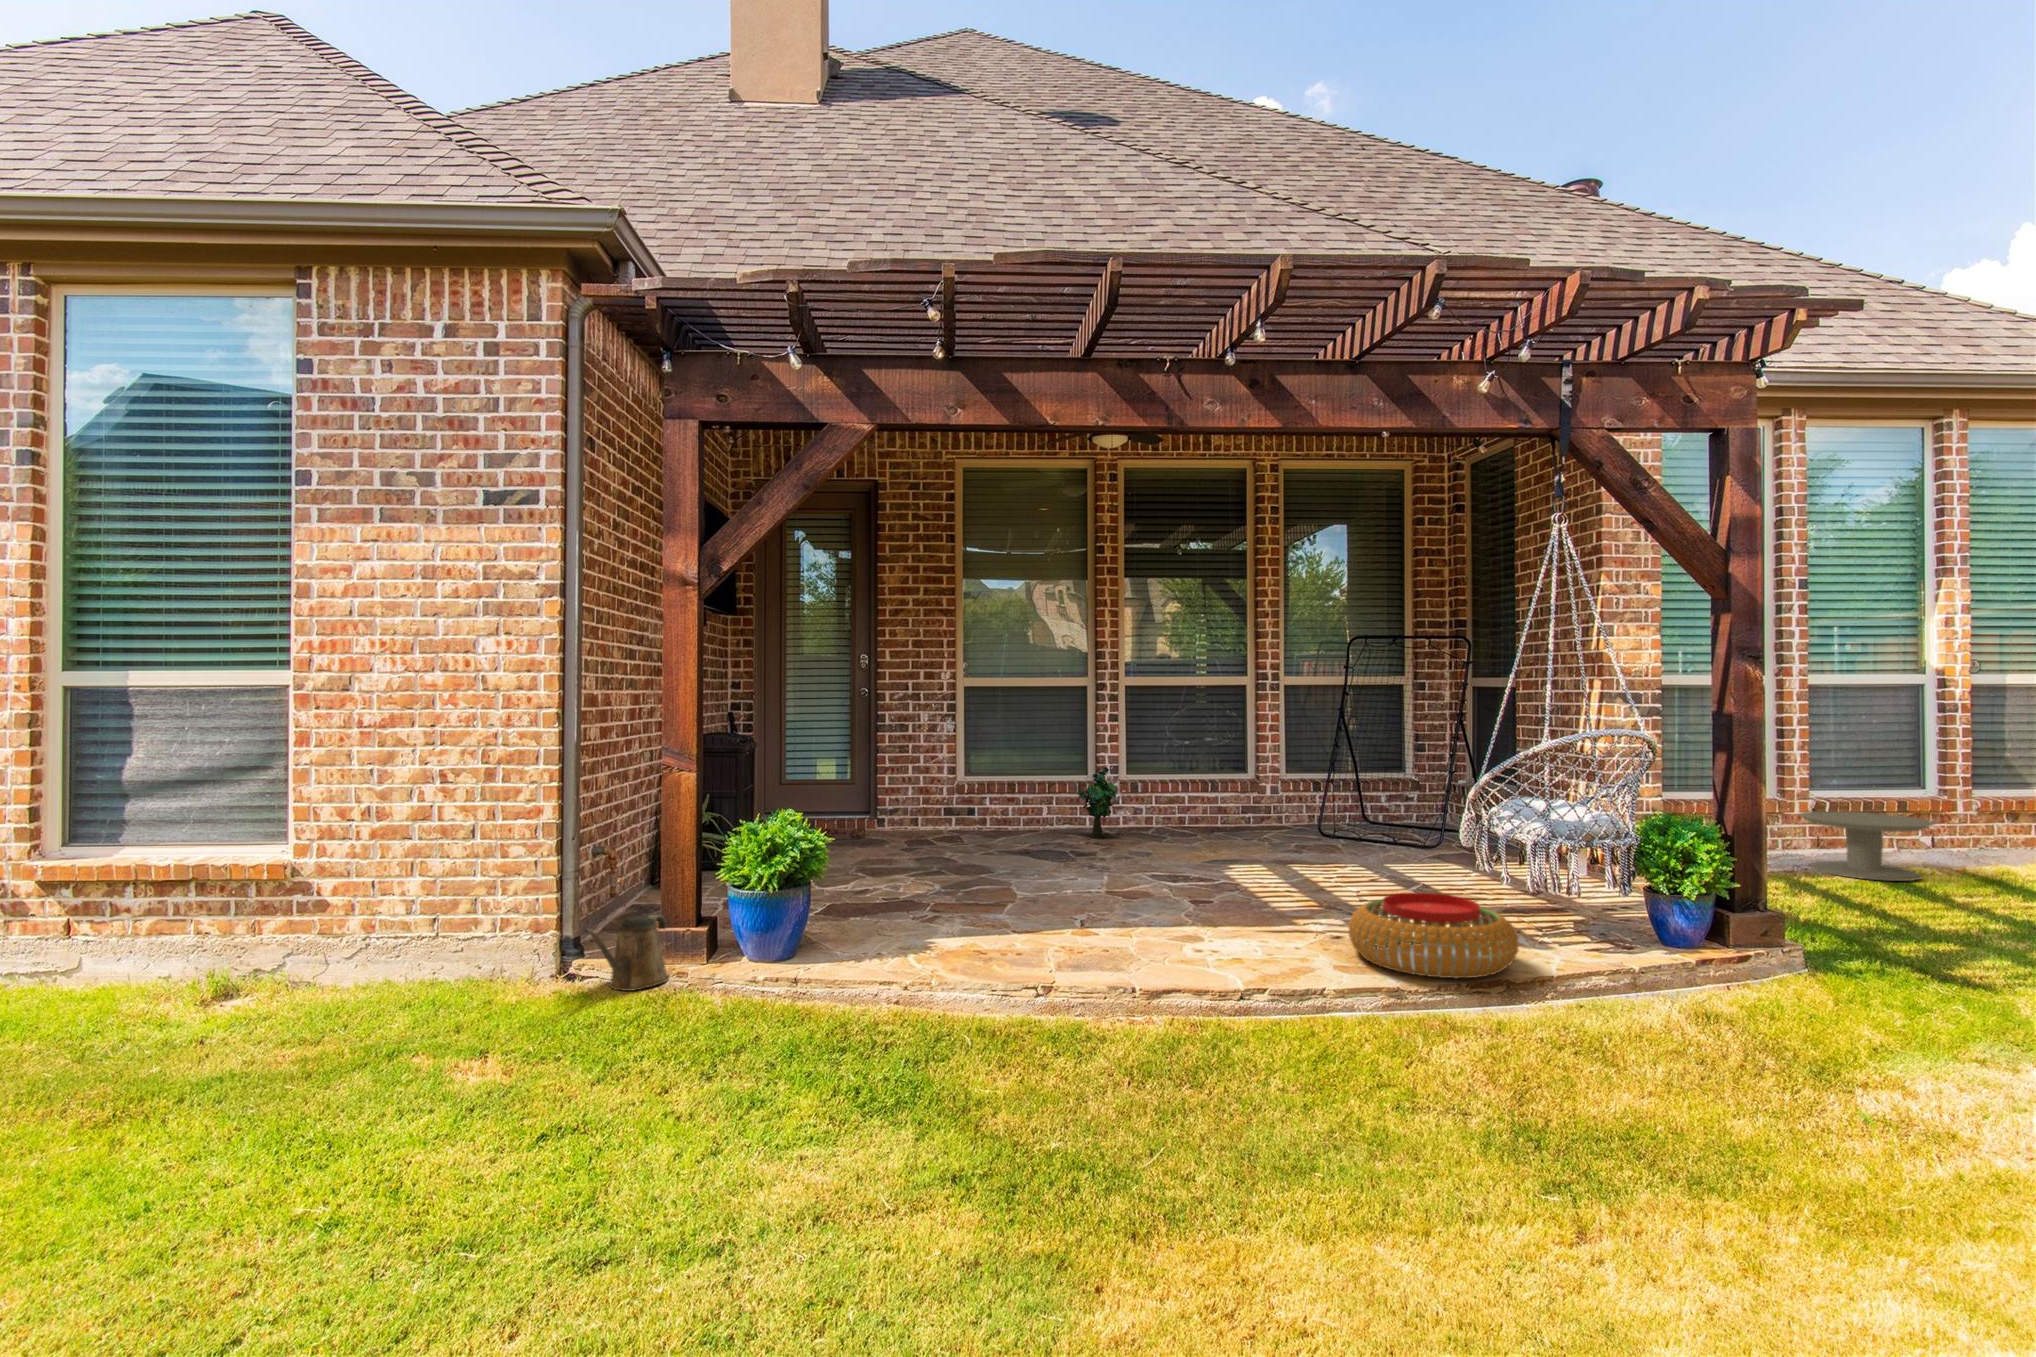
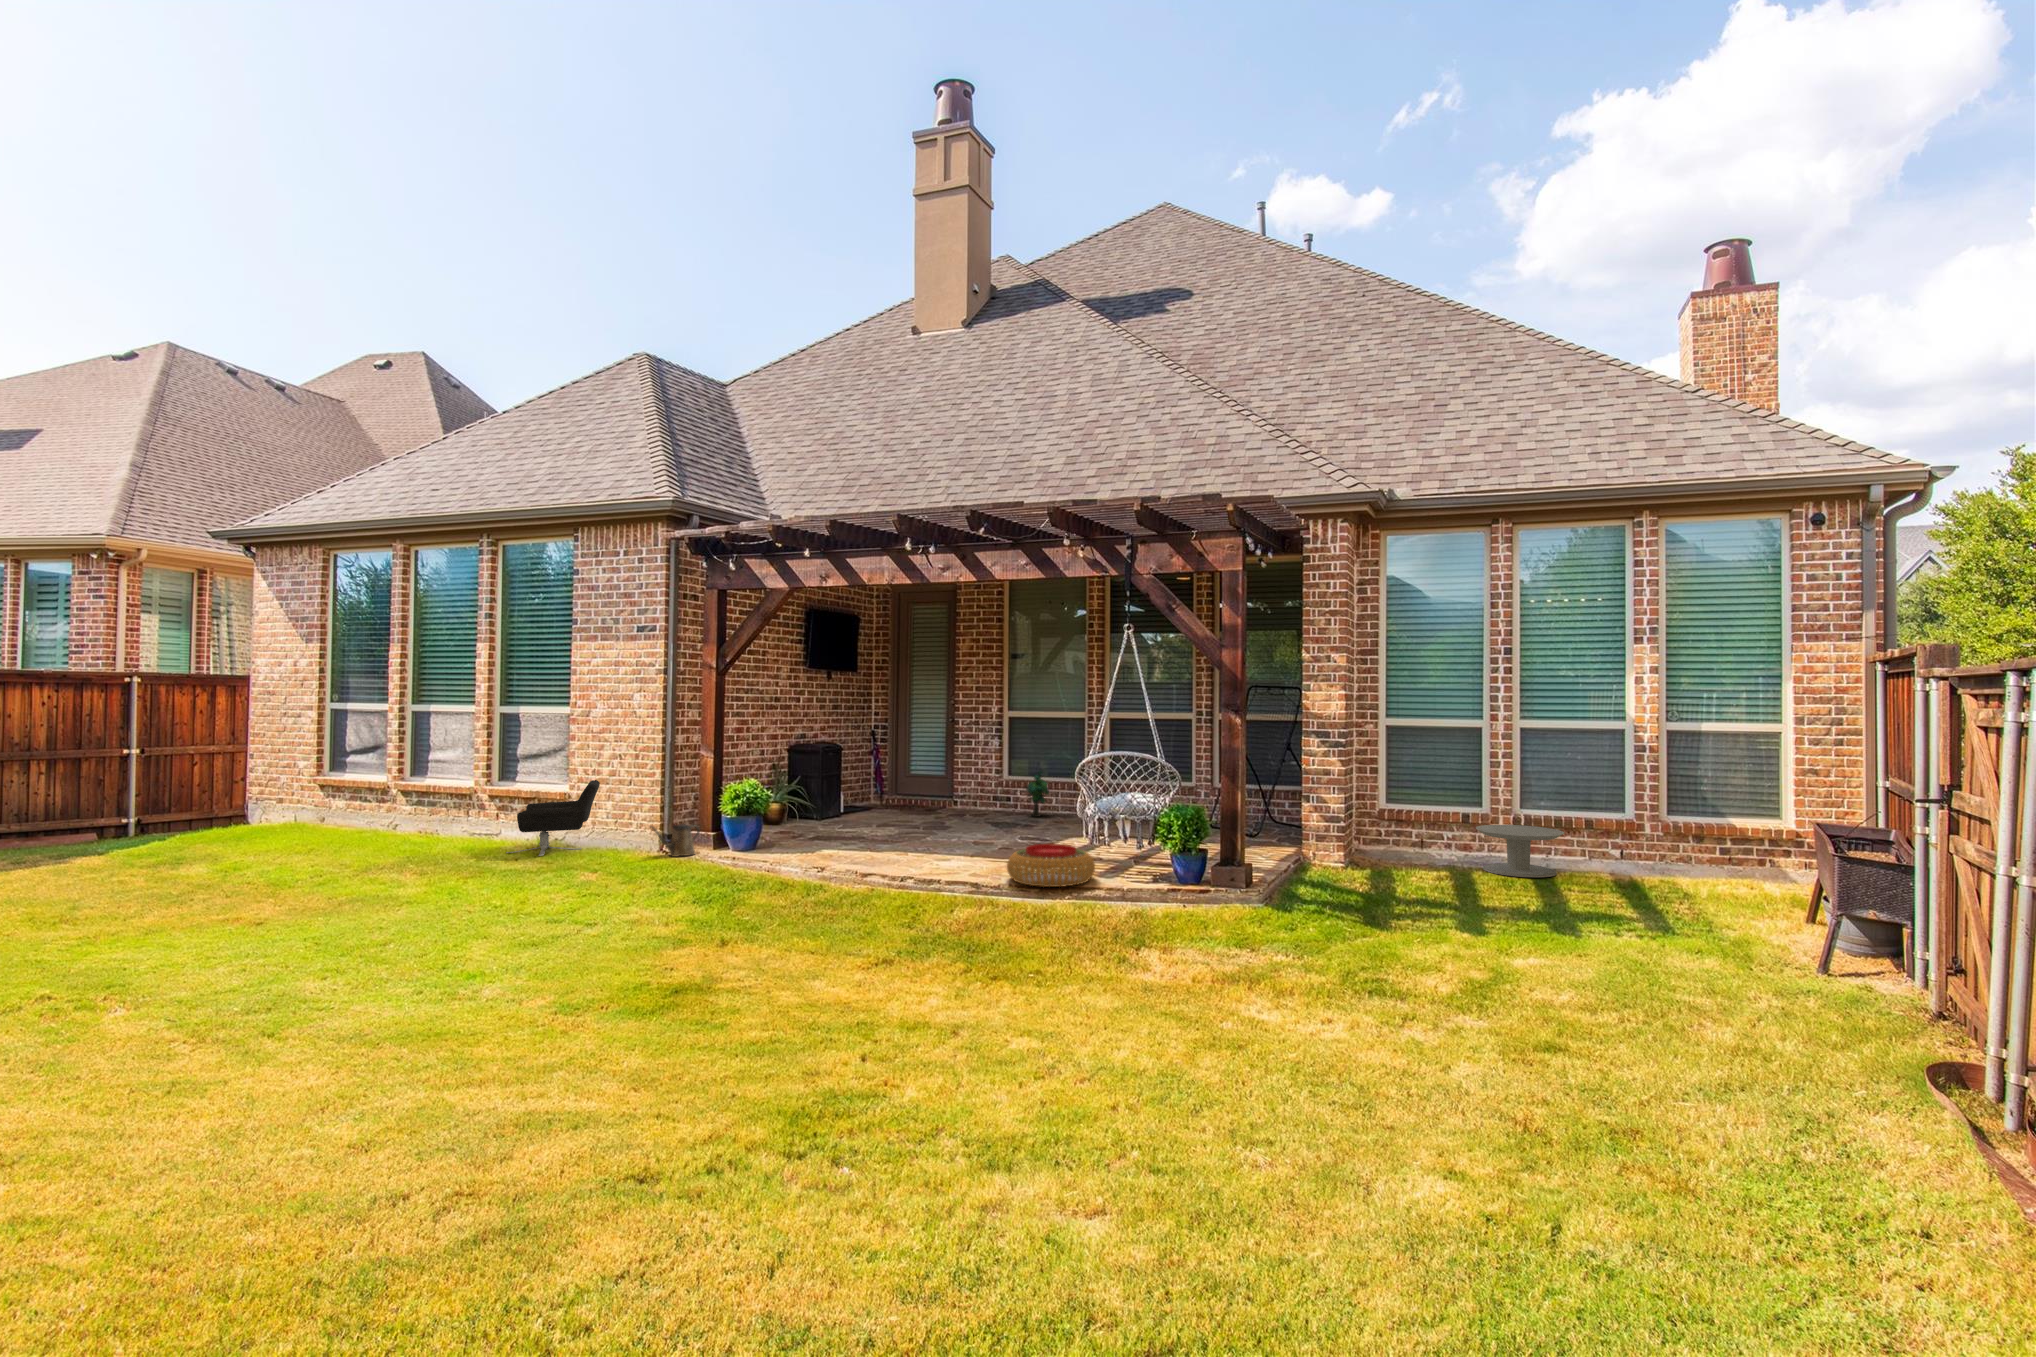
lounge chair: none [154,831,412,1034] -> present [506,780,600,856]

